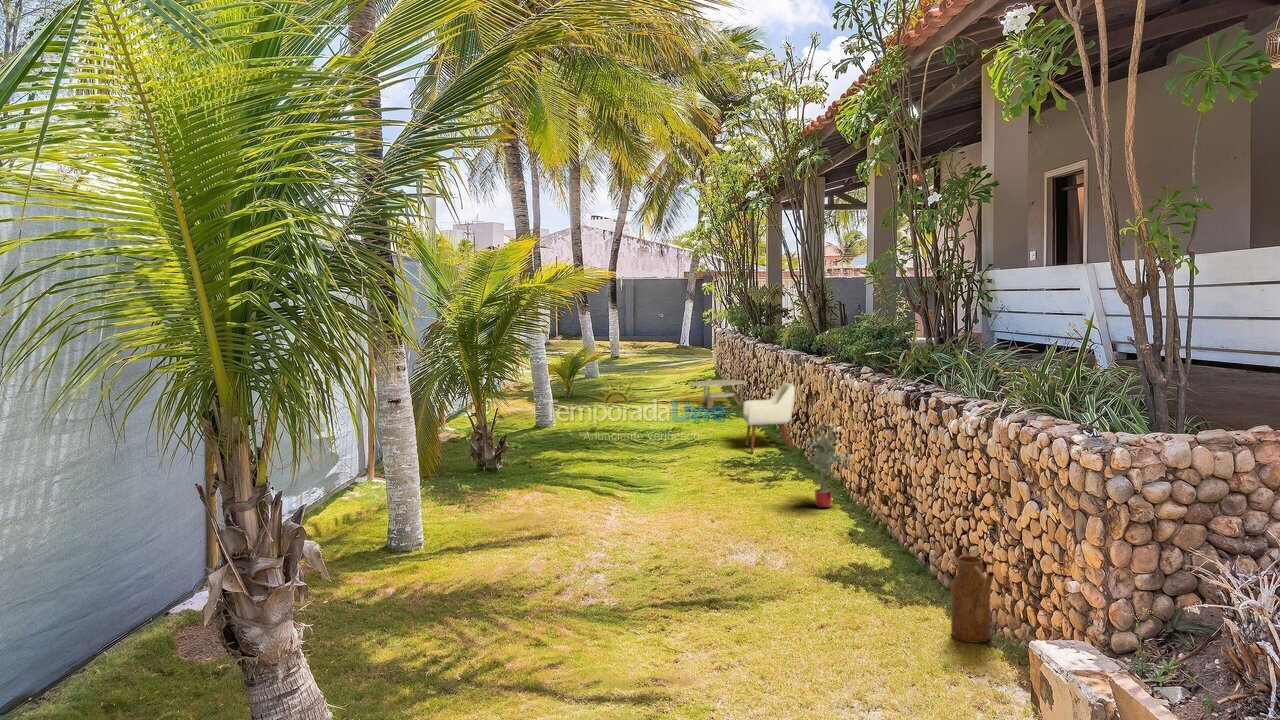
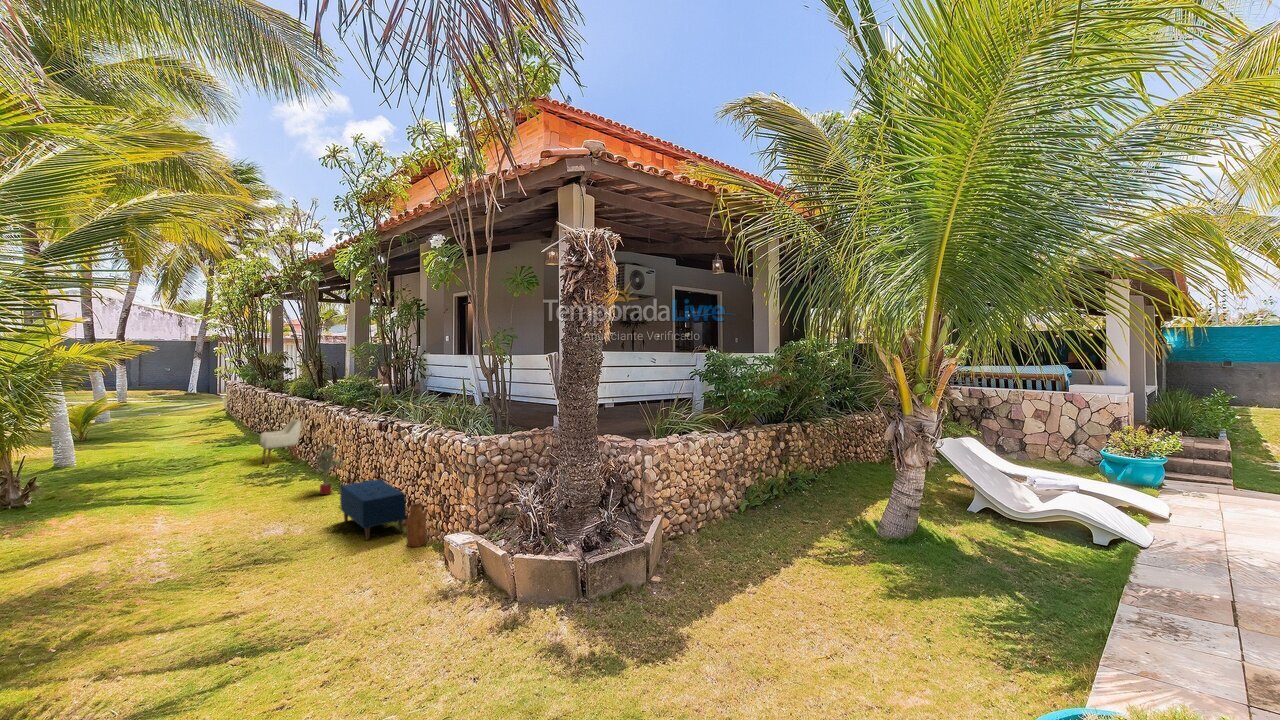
round table: present [690,380,744,409] -> none [207,418,257,440]
bench: none [840,495,951,606] -> present [340,479,406,540]

